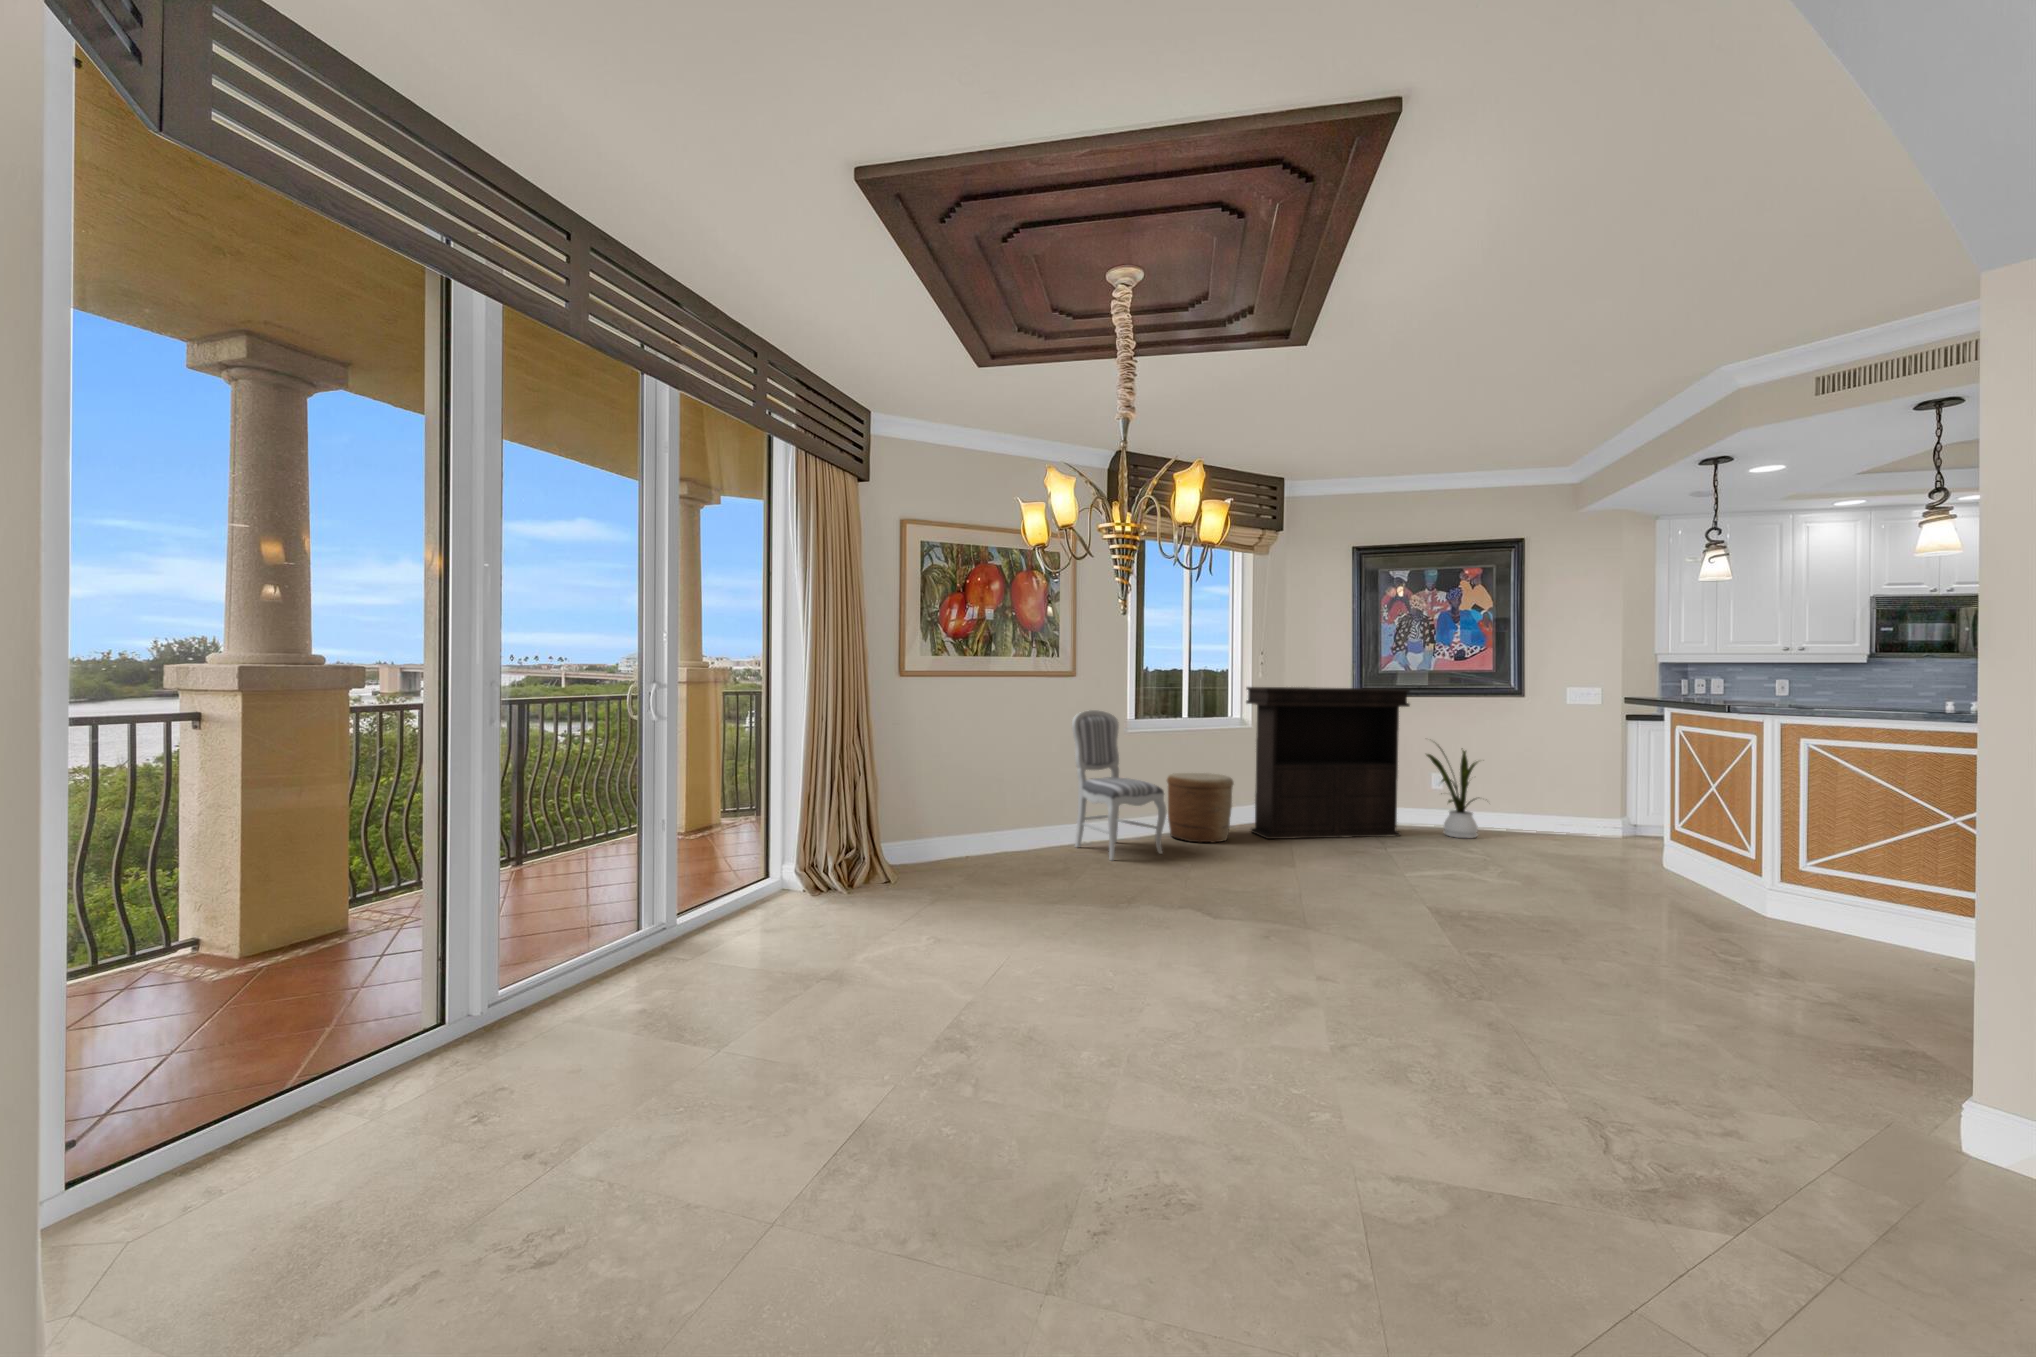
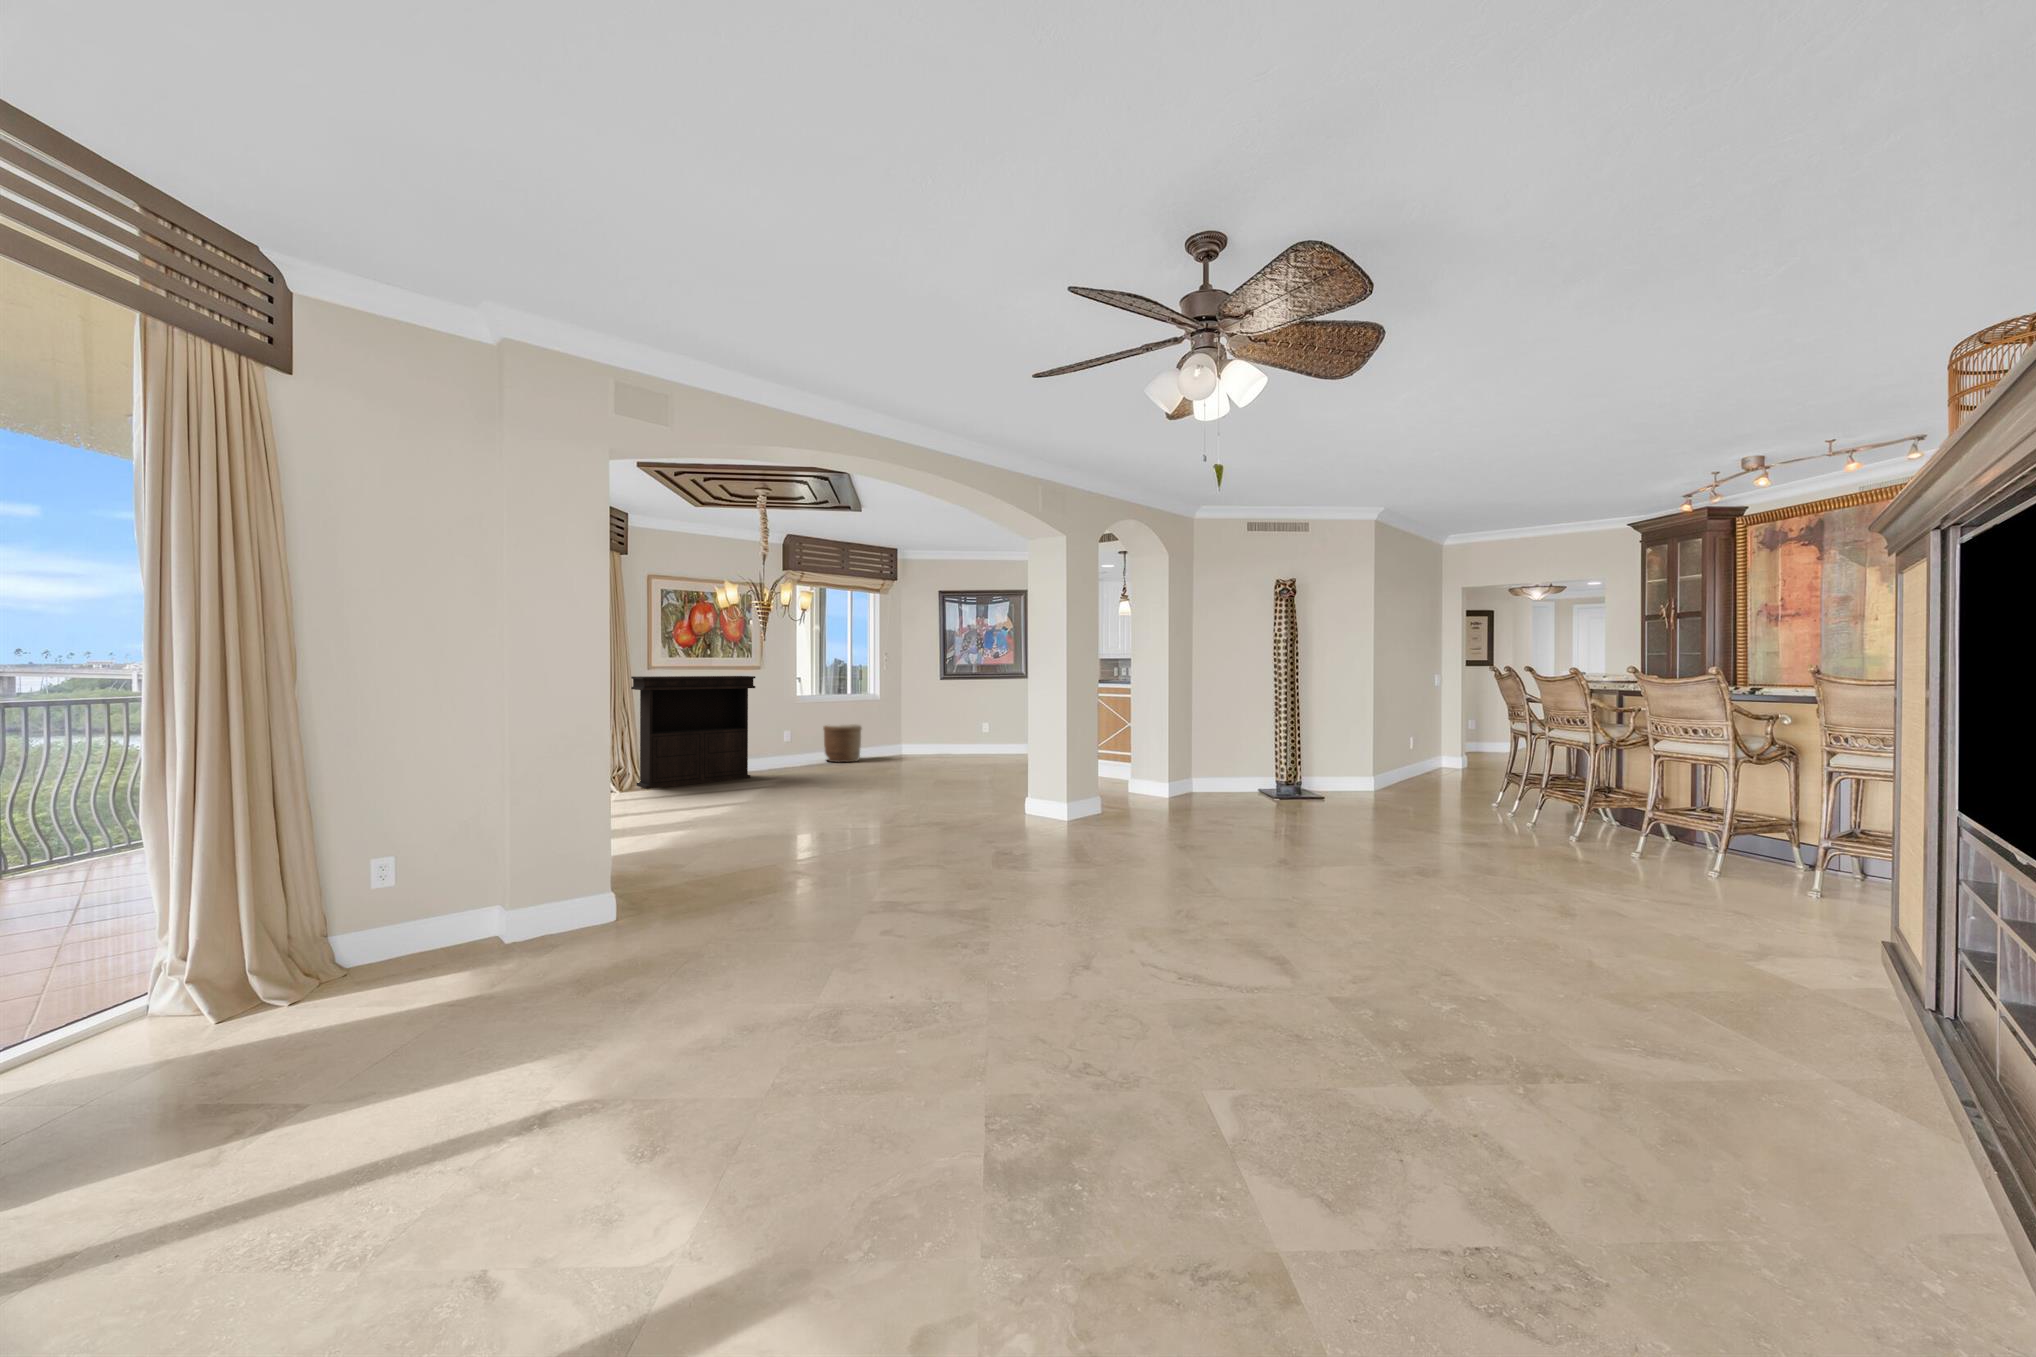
console table: present [1246,687,1410,839] -> present [631,676,756,789]
dining chair: present [1072,710,1166,860] -> none [760,688,815,771]
house plant: present [1427,746,1478,839] -> none [973,701,1008,755]

